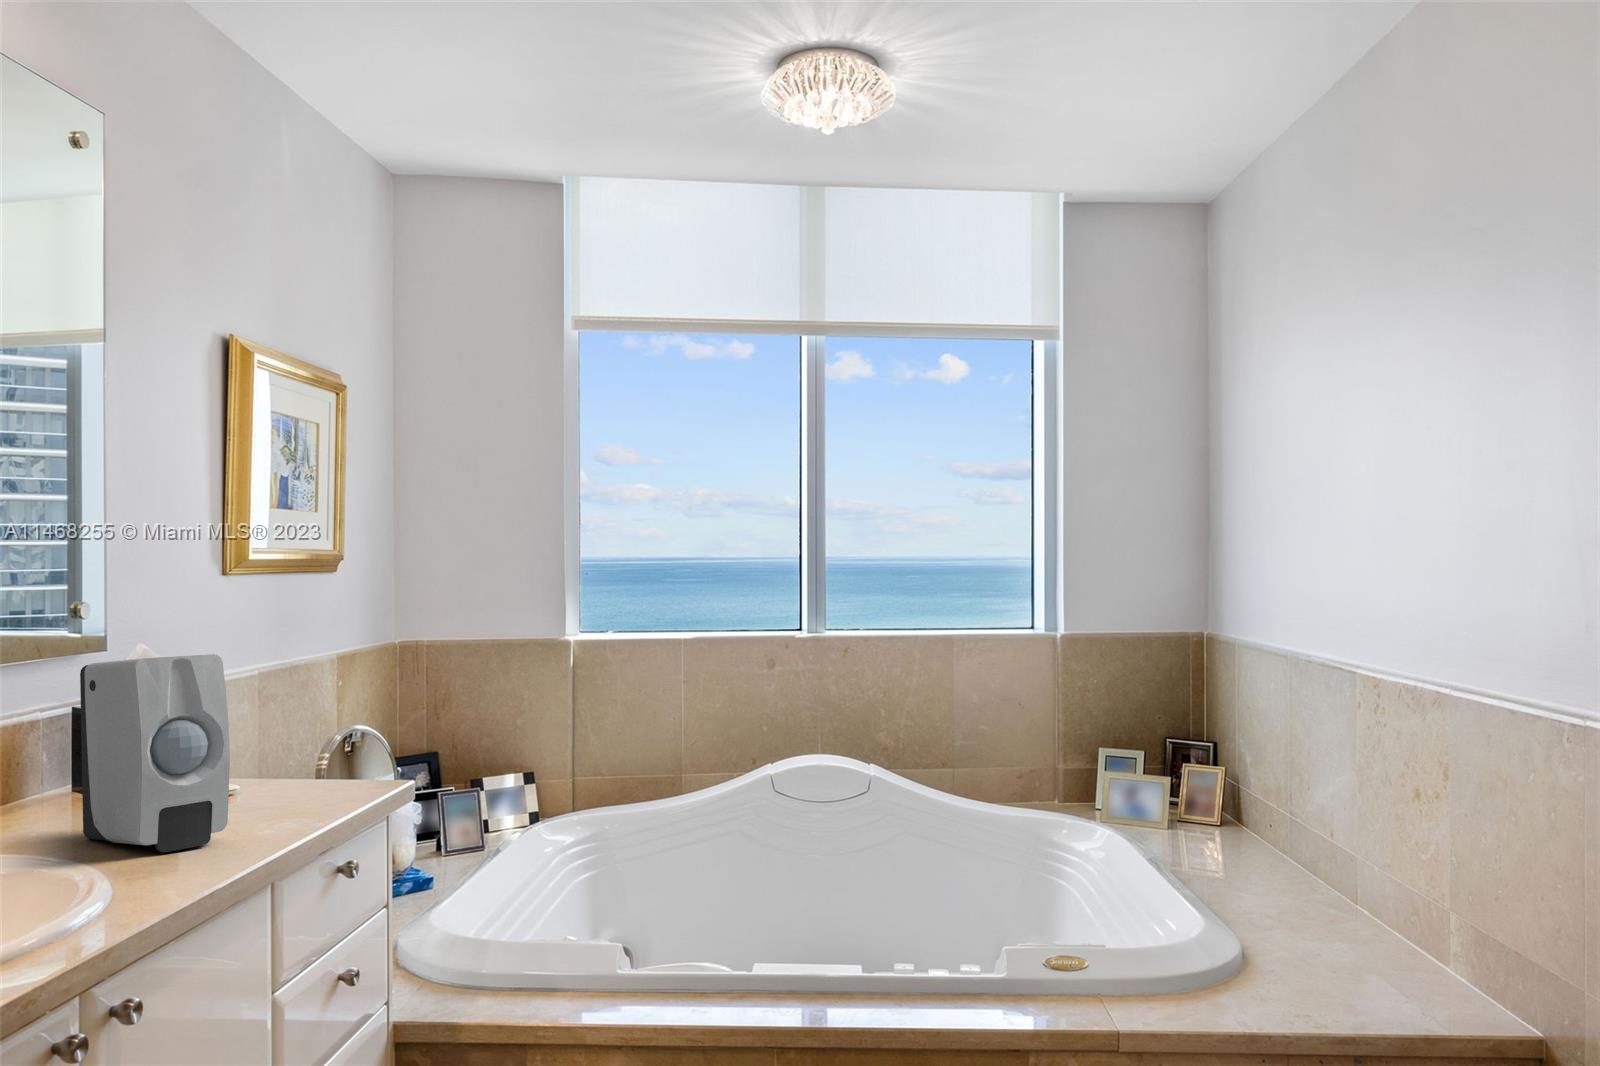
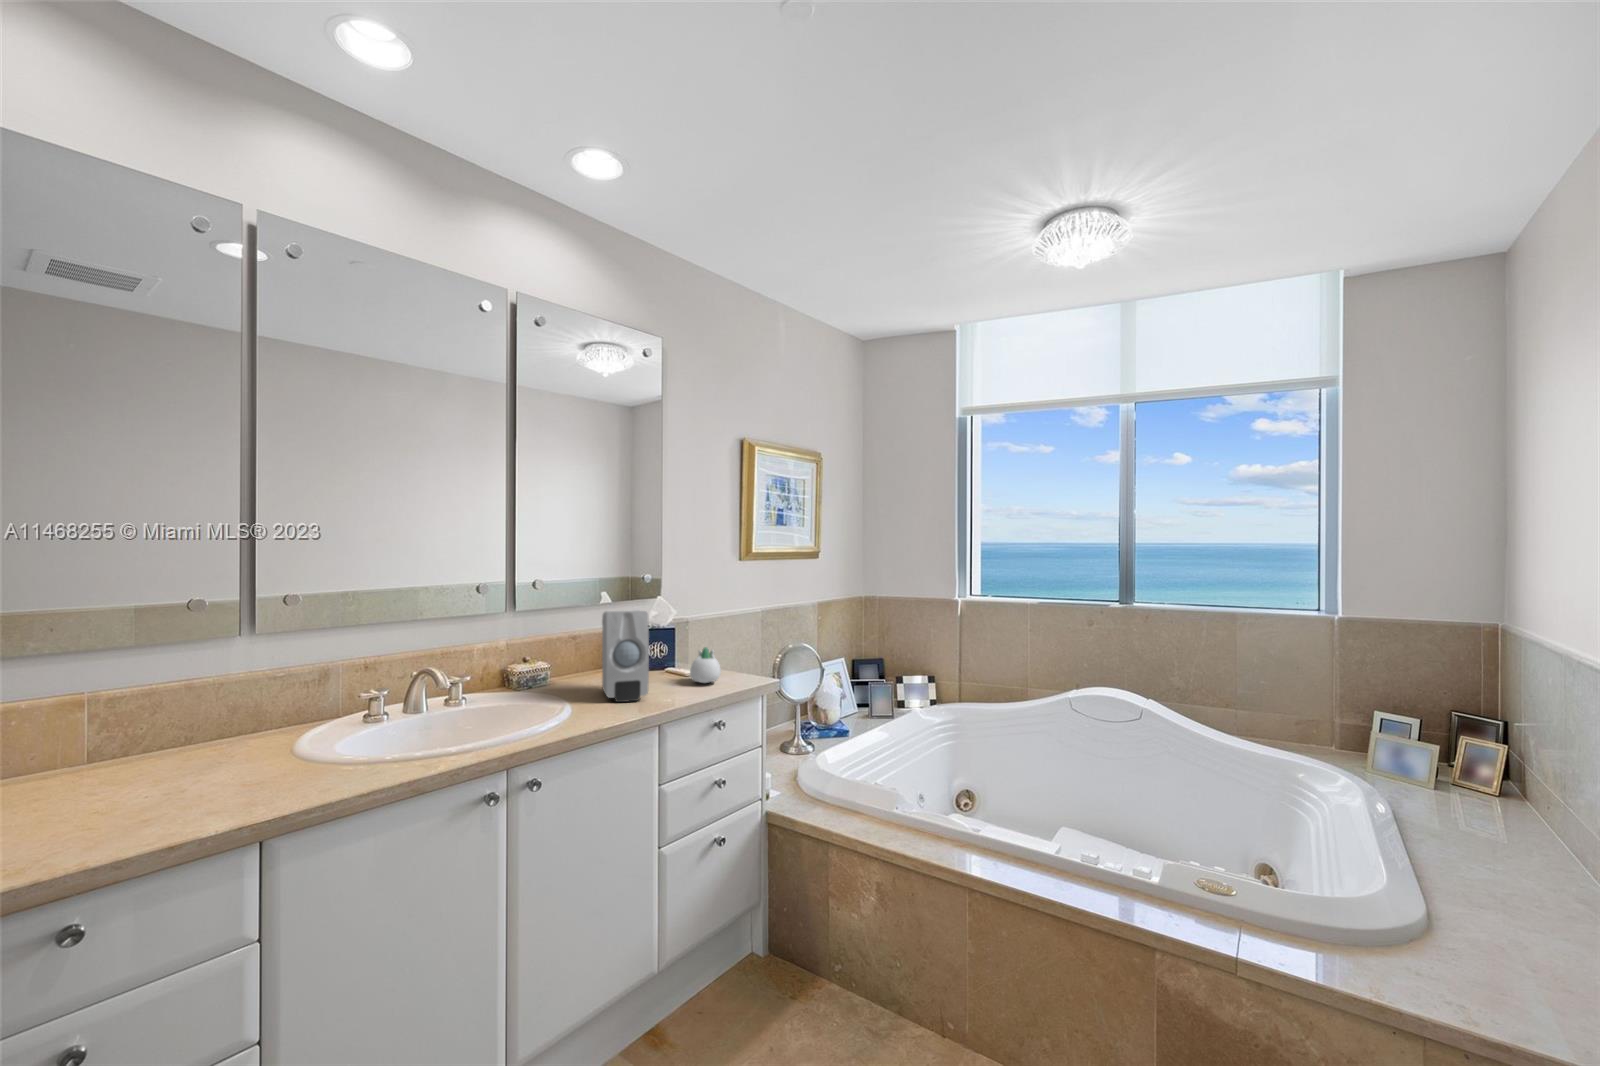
succulent planter: none [251,730,319,802] -> present [690,647,721,683]

